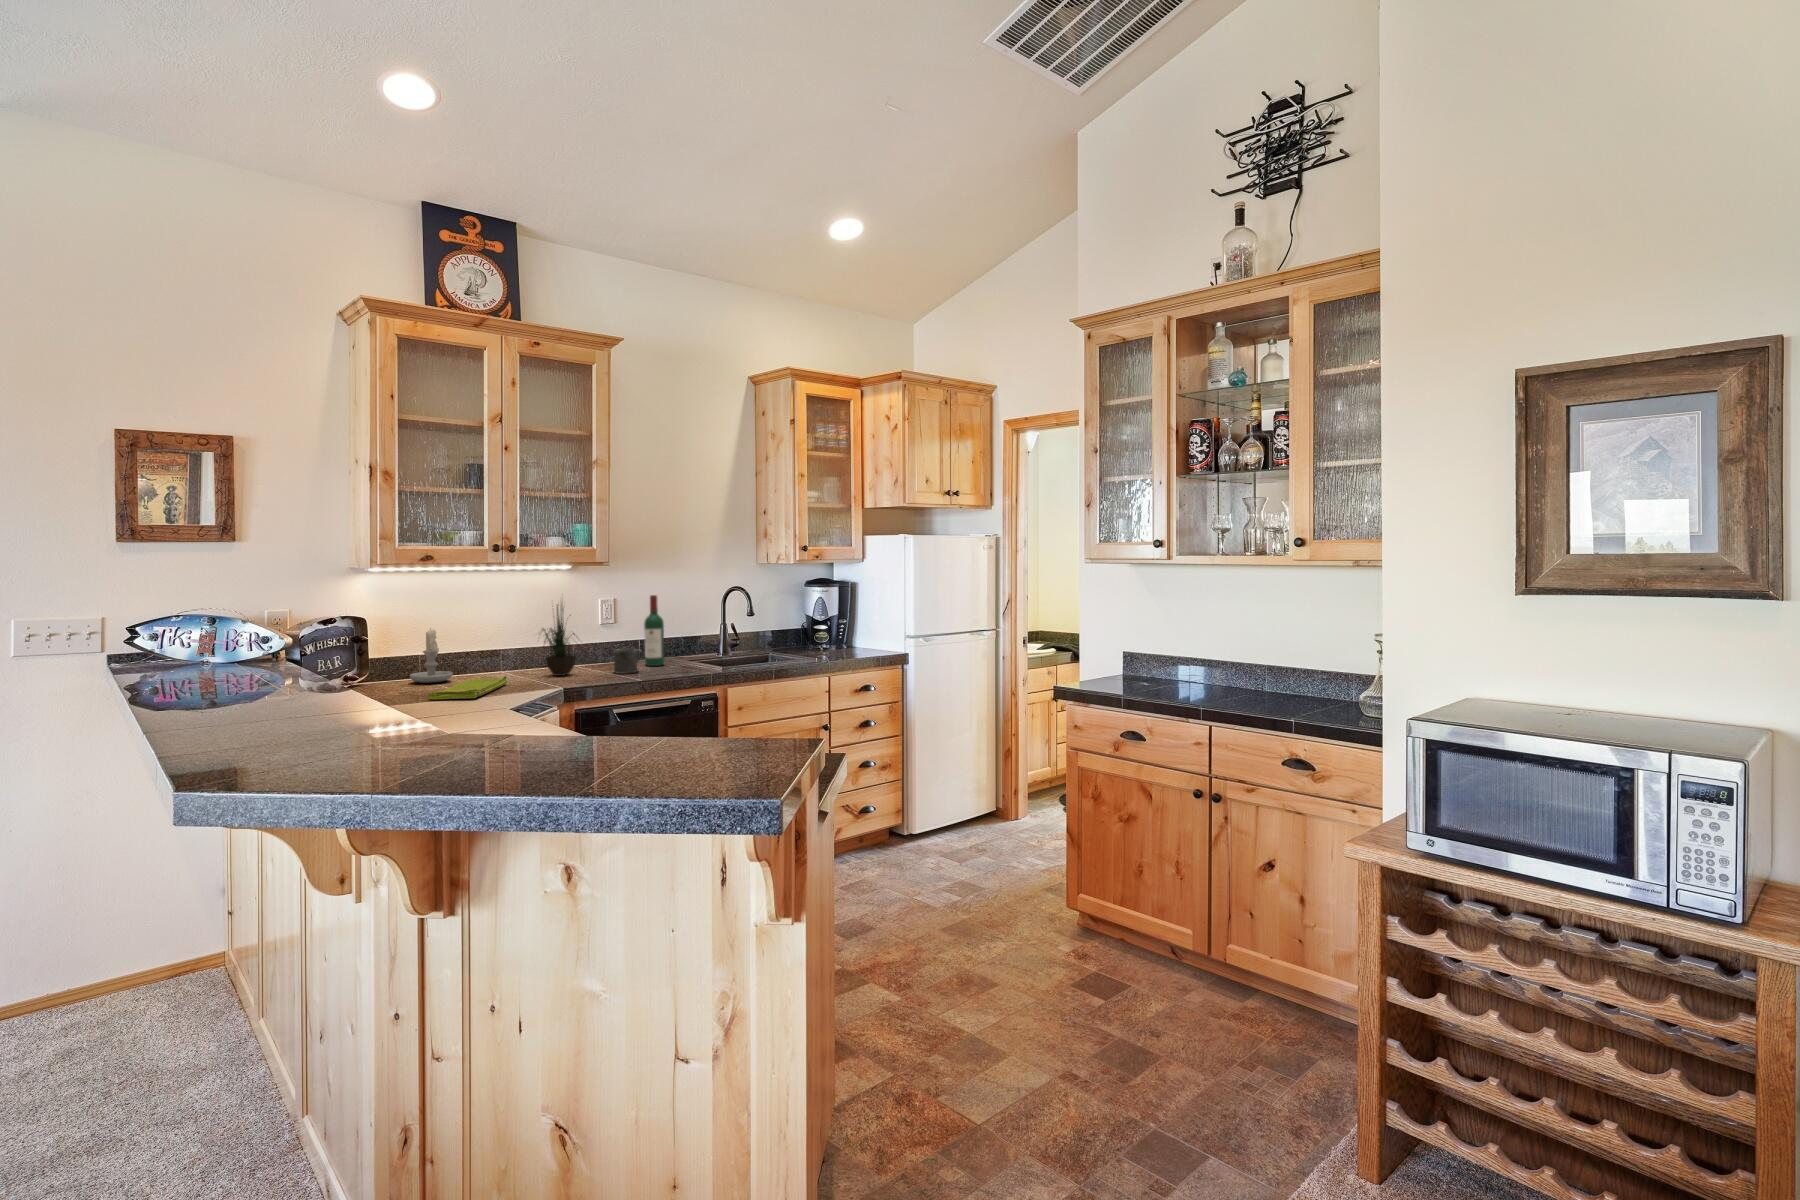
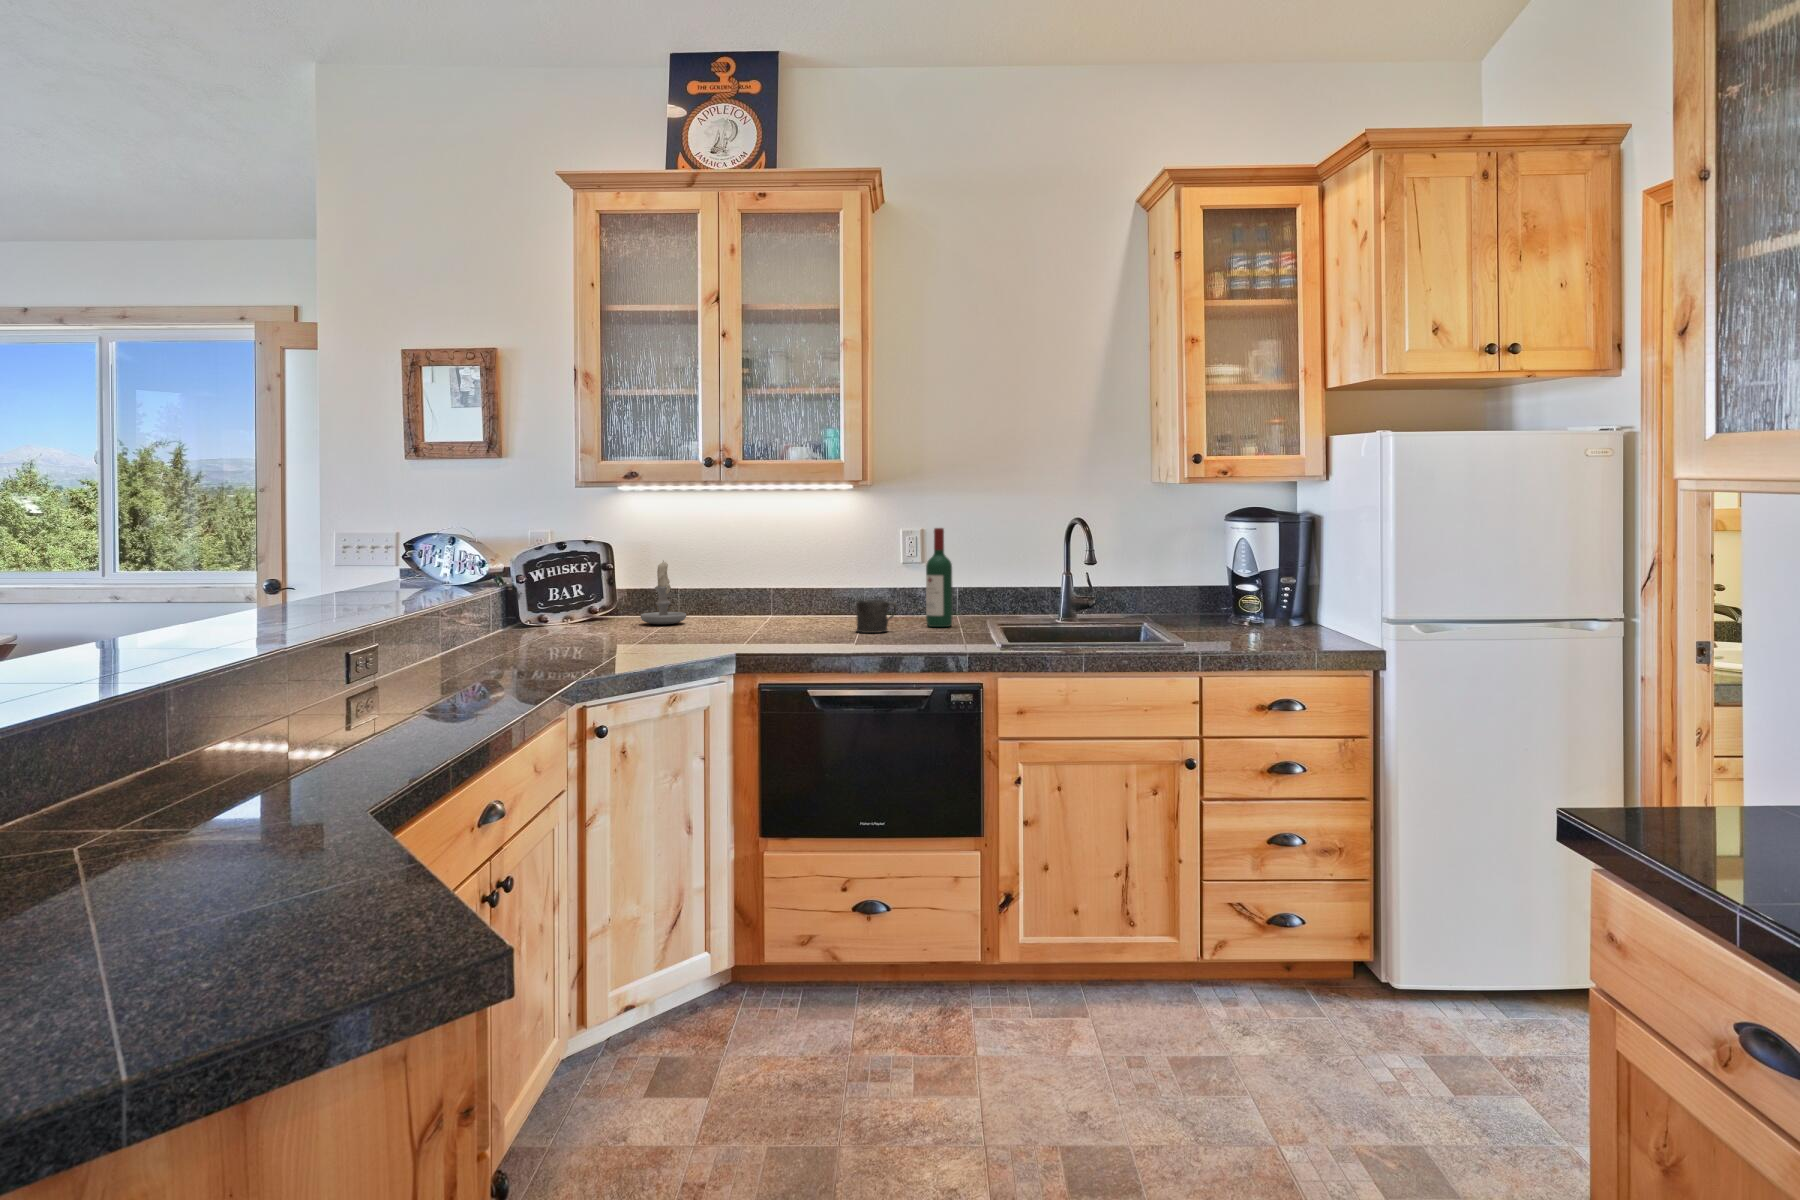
potted plant: present [543,605,576,676] -> none [764,512,827,629]
dish towel: present [428,676,507,699] -> none [578,622,709,643]

